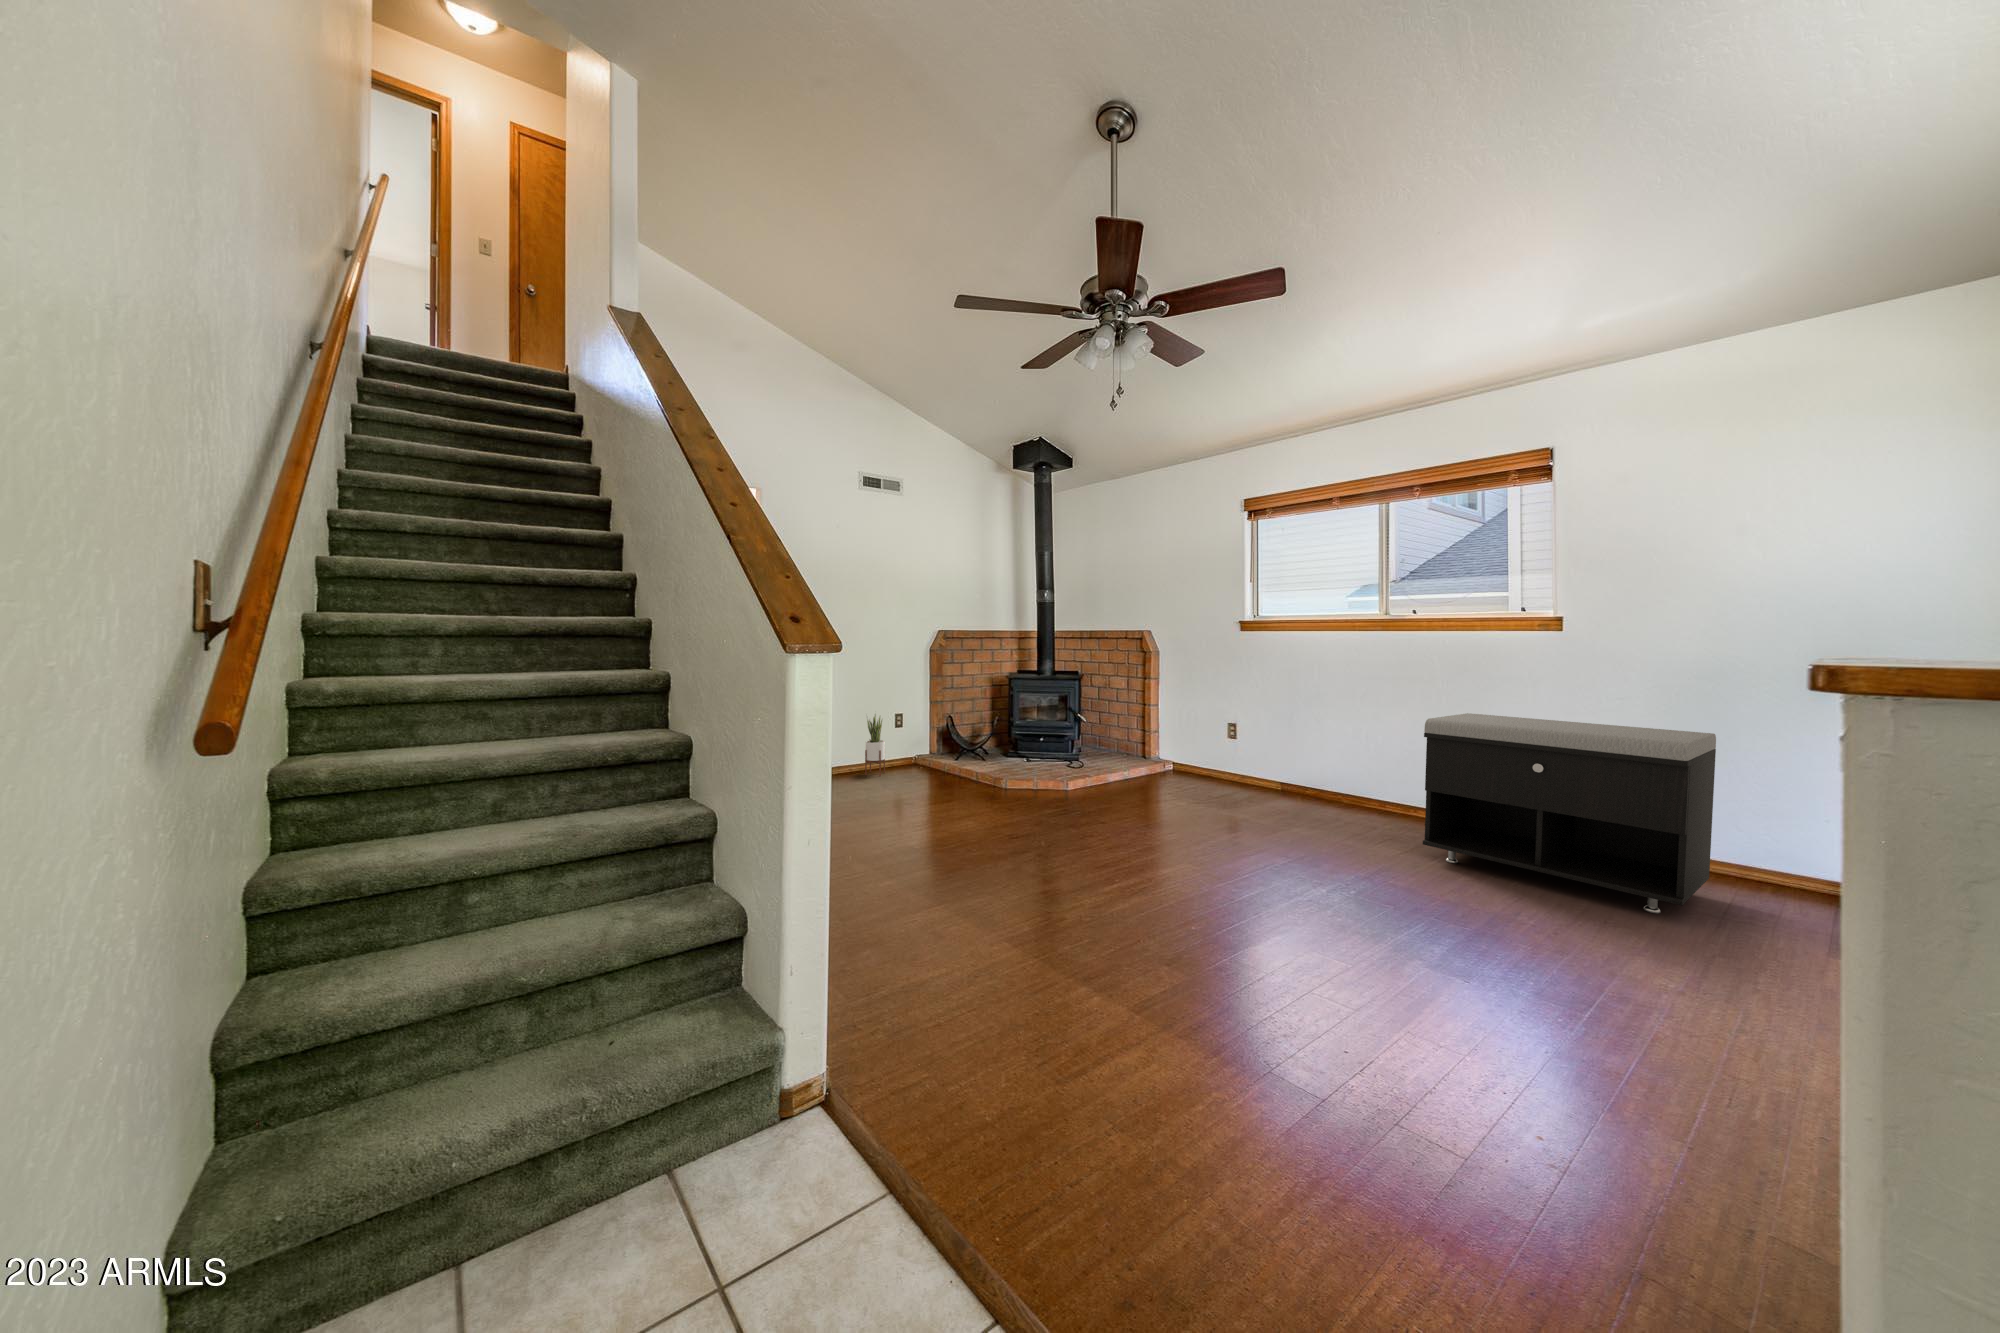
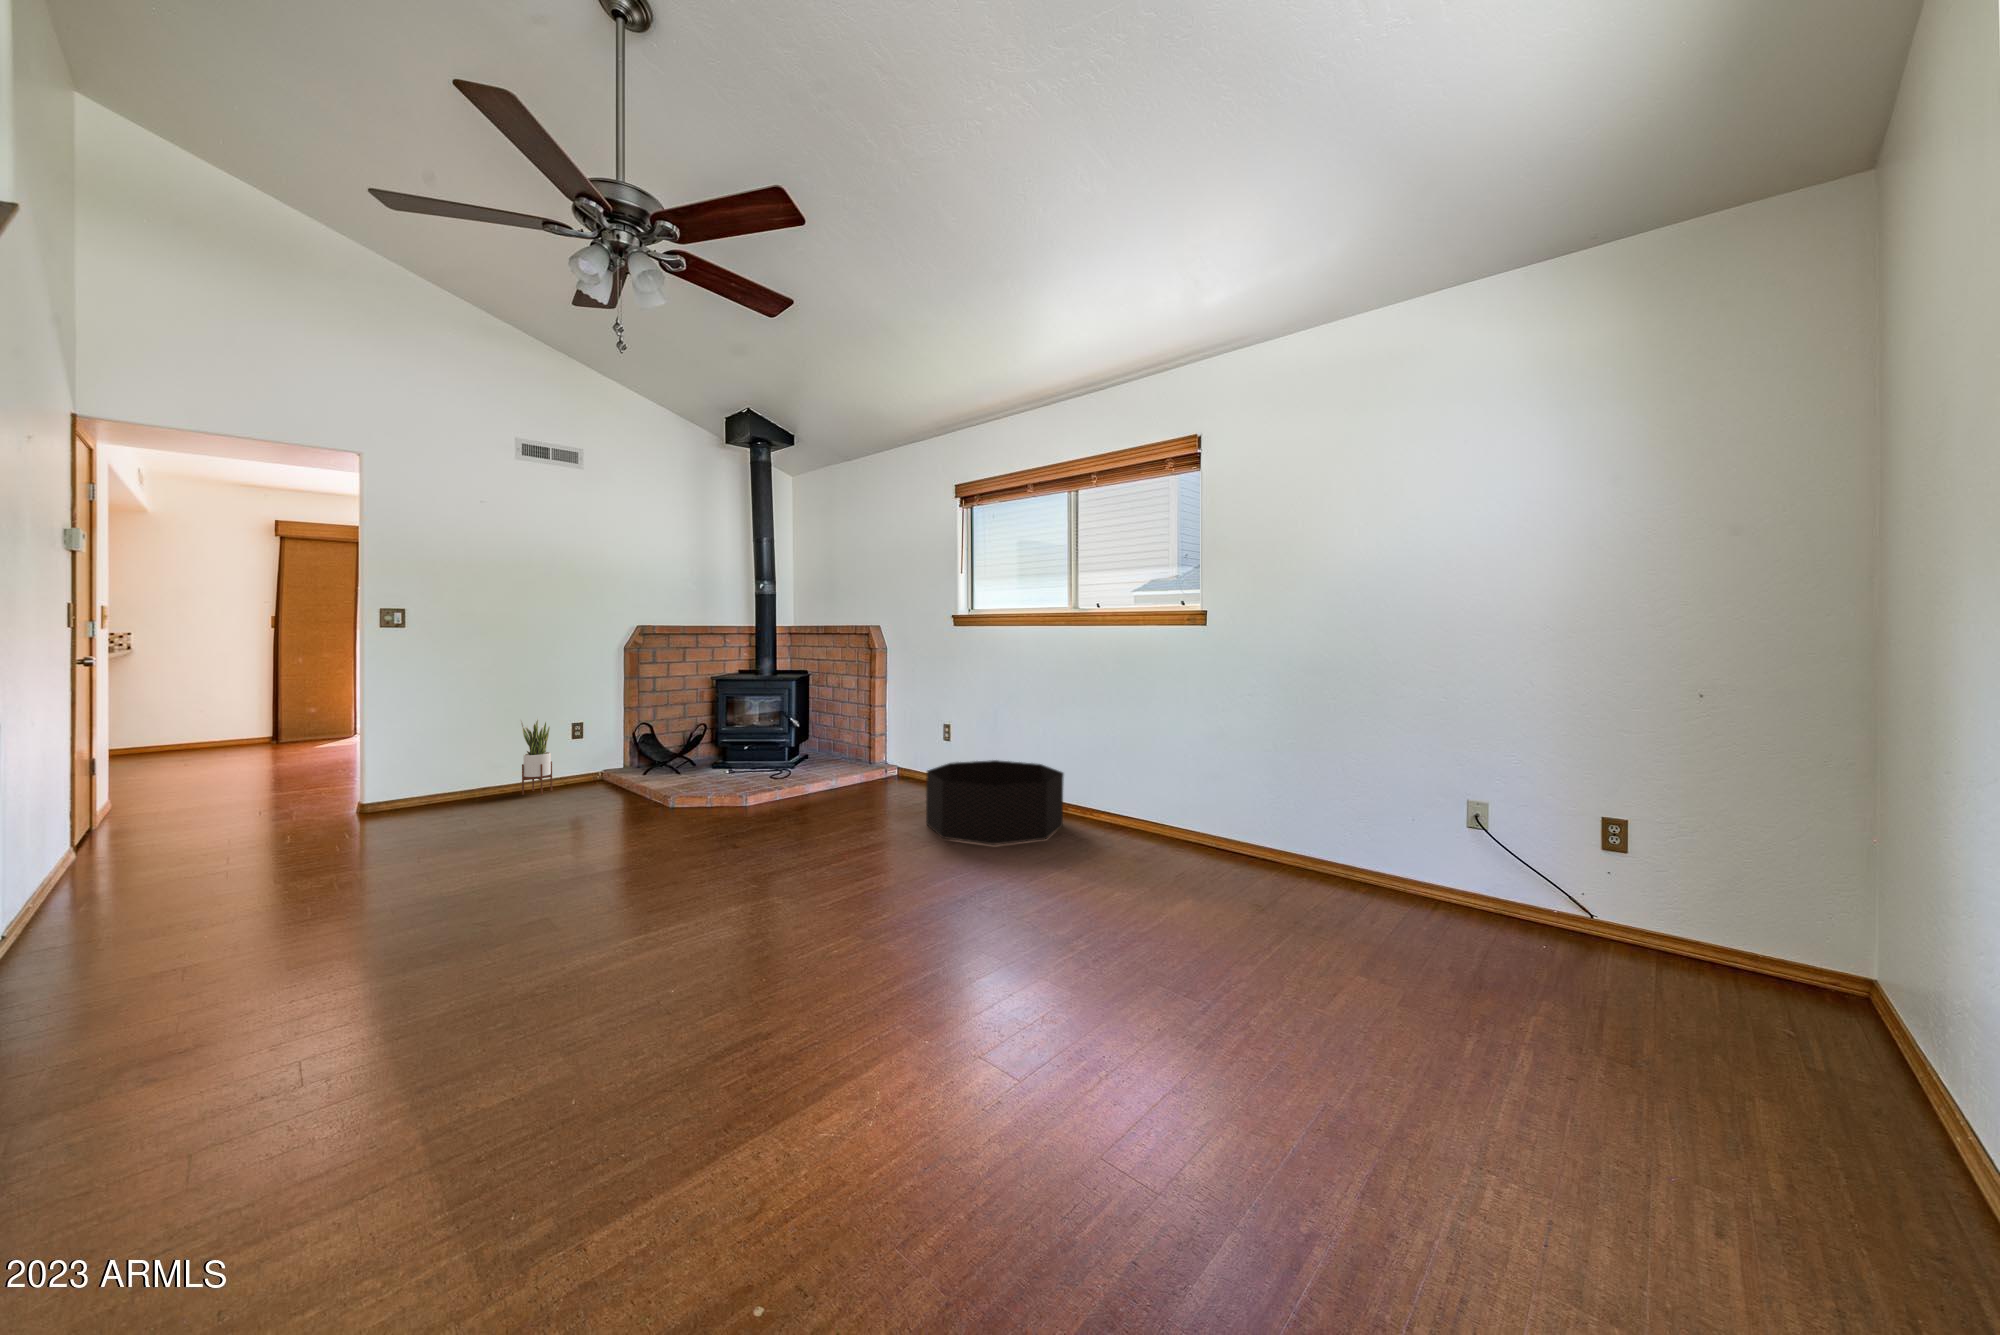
storage bench: present [1423,713,1716,913] -> none [1074,707,1314,901]
basket: none [1240,760,1380,841] -> present [926,760,1064,845]

